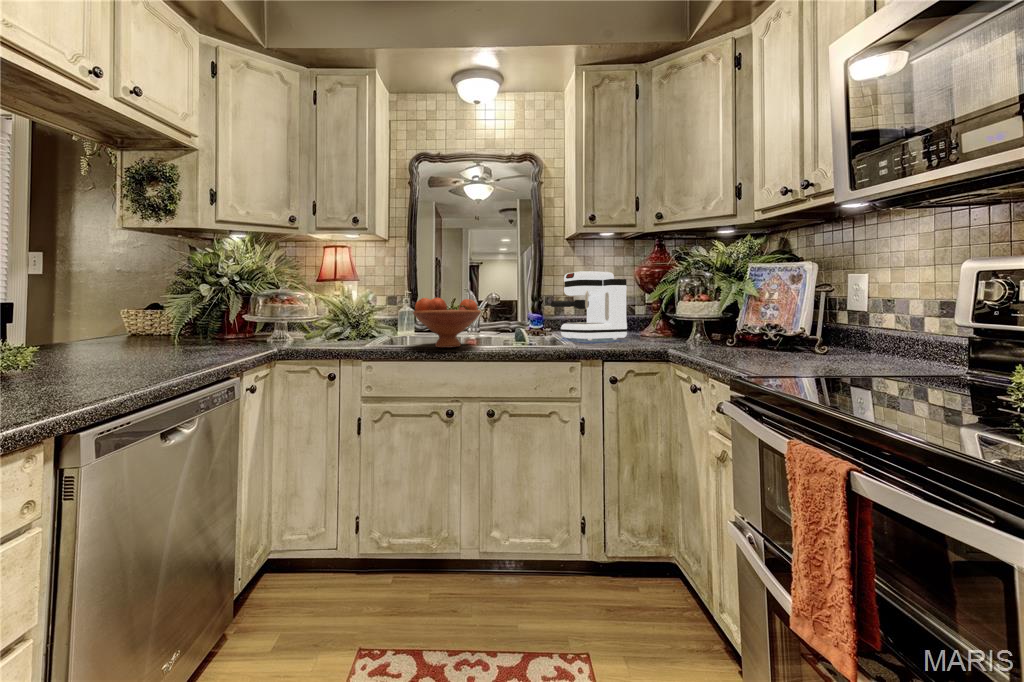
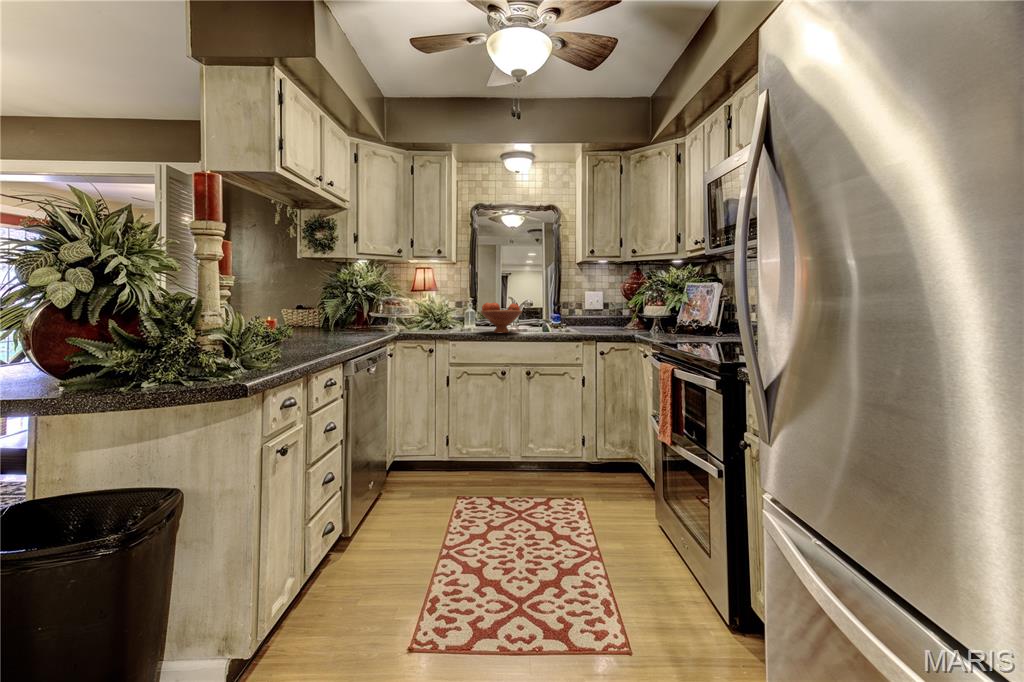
coffee maker: present [551,271,627,340] -> none [566,286,614,330]

